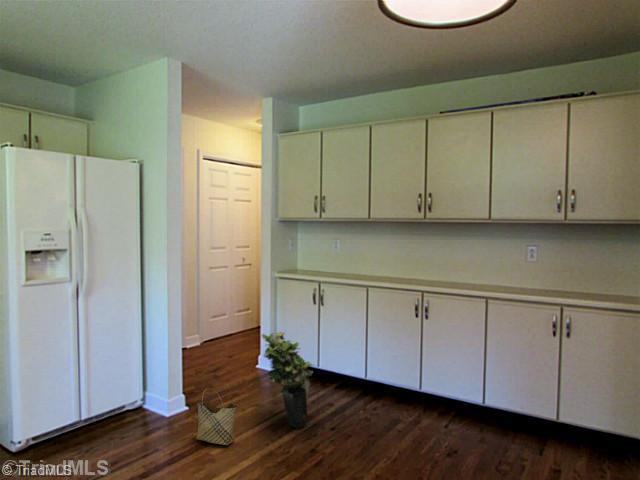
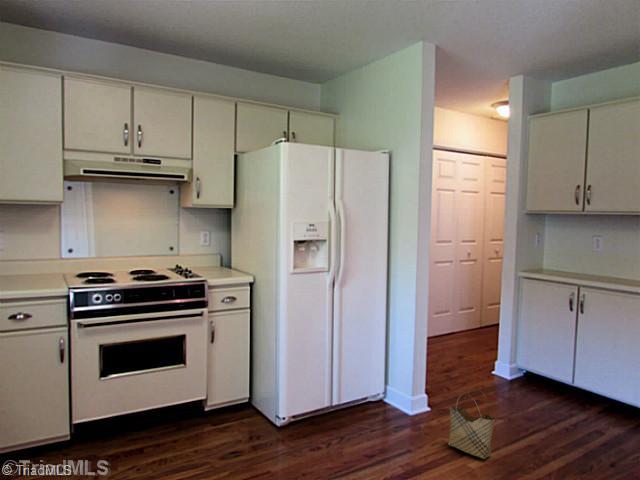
potted plant: present [262,331,313,429] -> none [518,340,587,457]

